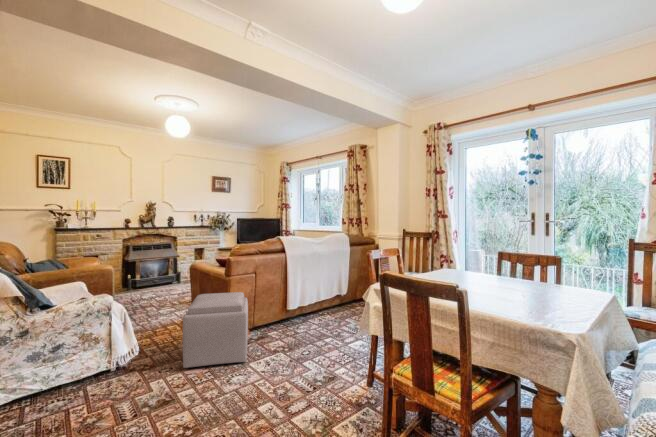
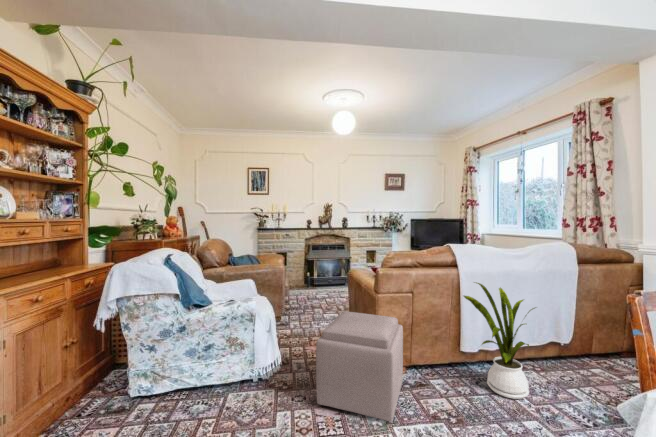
house plant: none [287,260,330,332] -> present [464,282,535,399]

